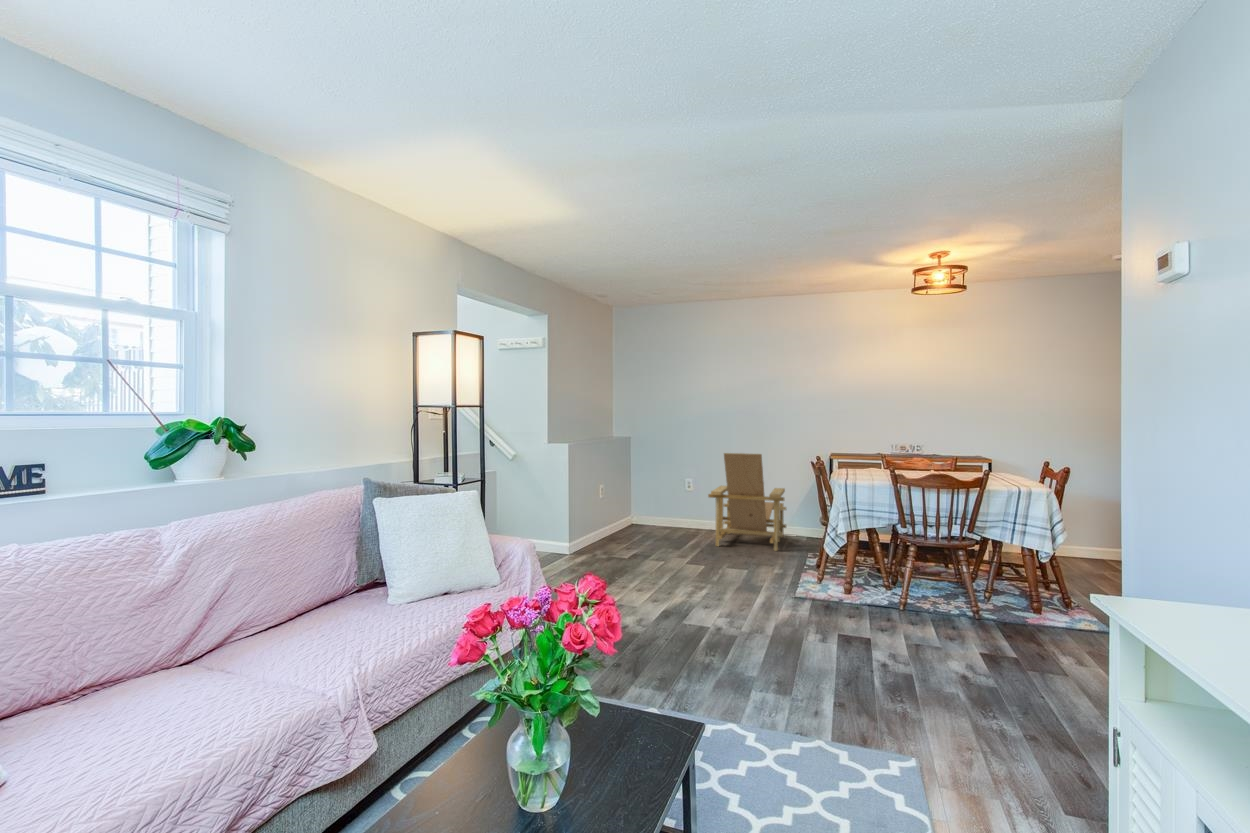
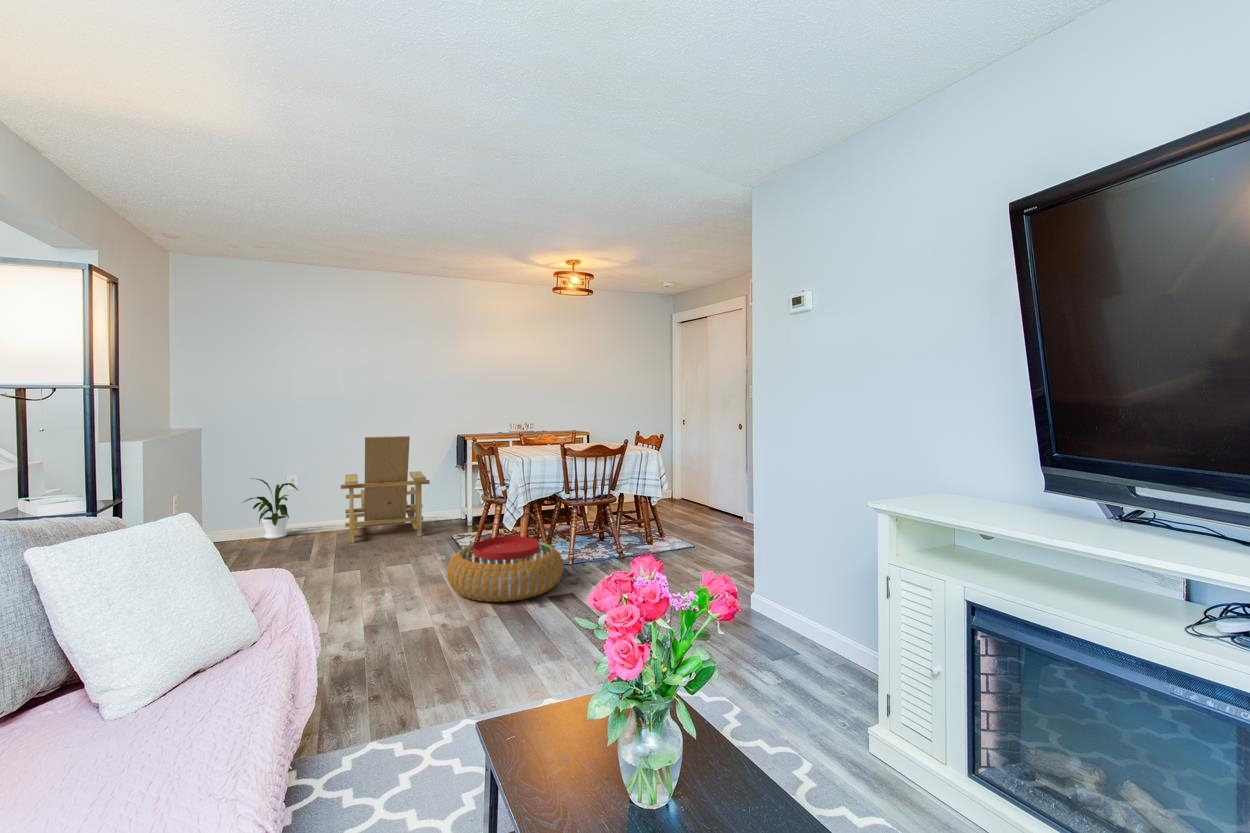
house plant: none [646,482,686,533] -> present [244,479,298,539]
pouf: none [749,561,872,630] -> present [447,536,564,602]

